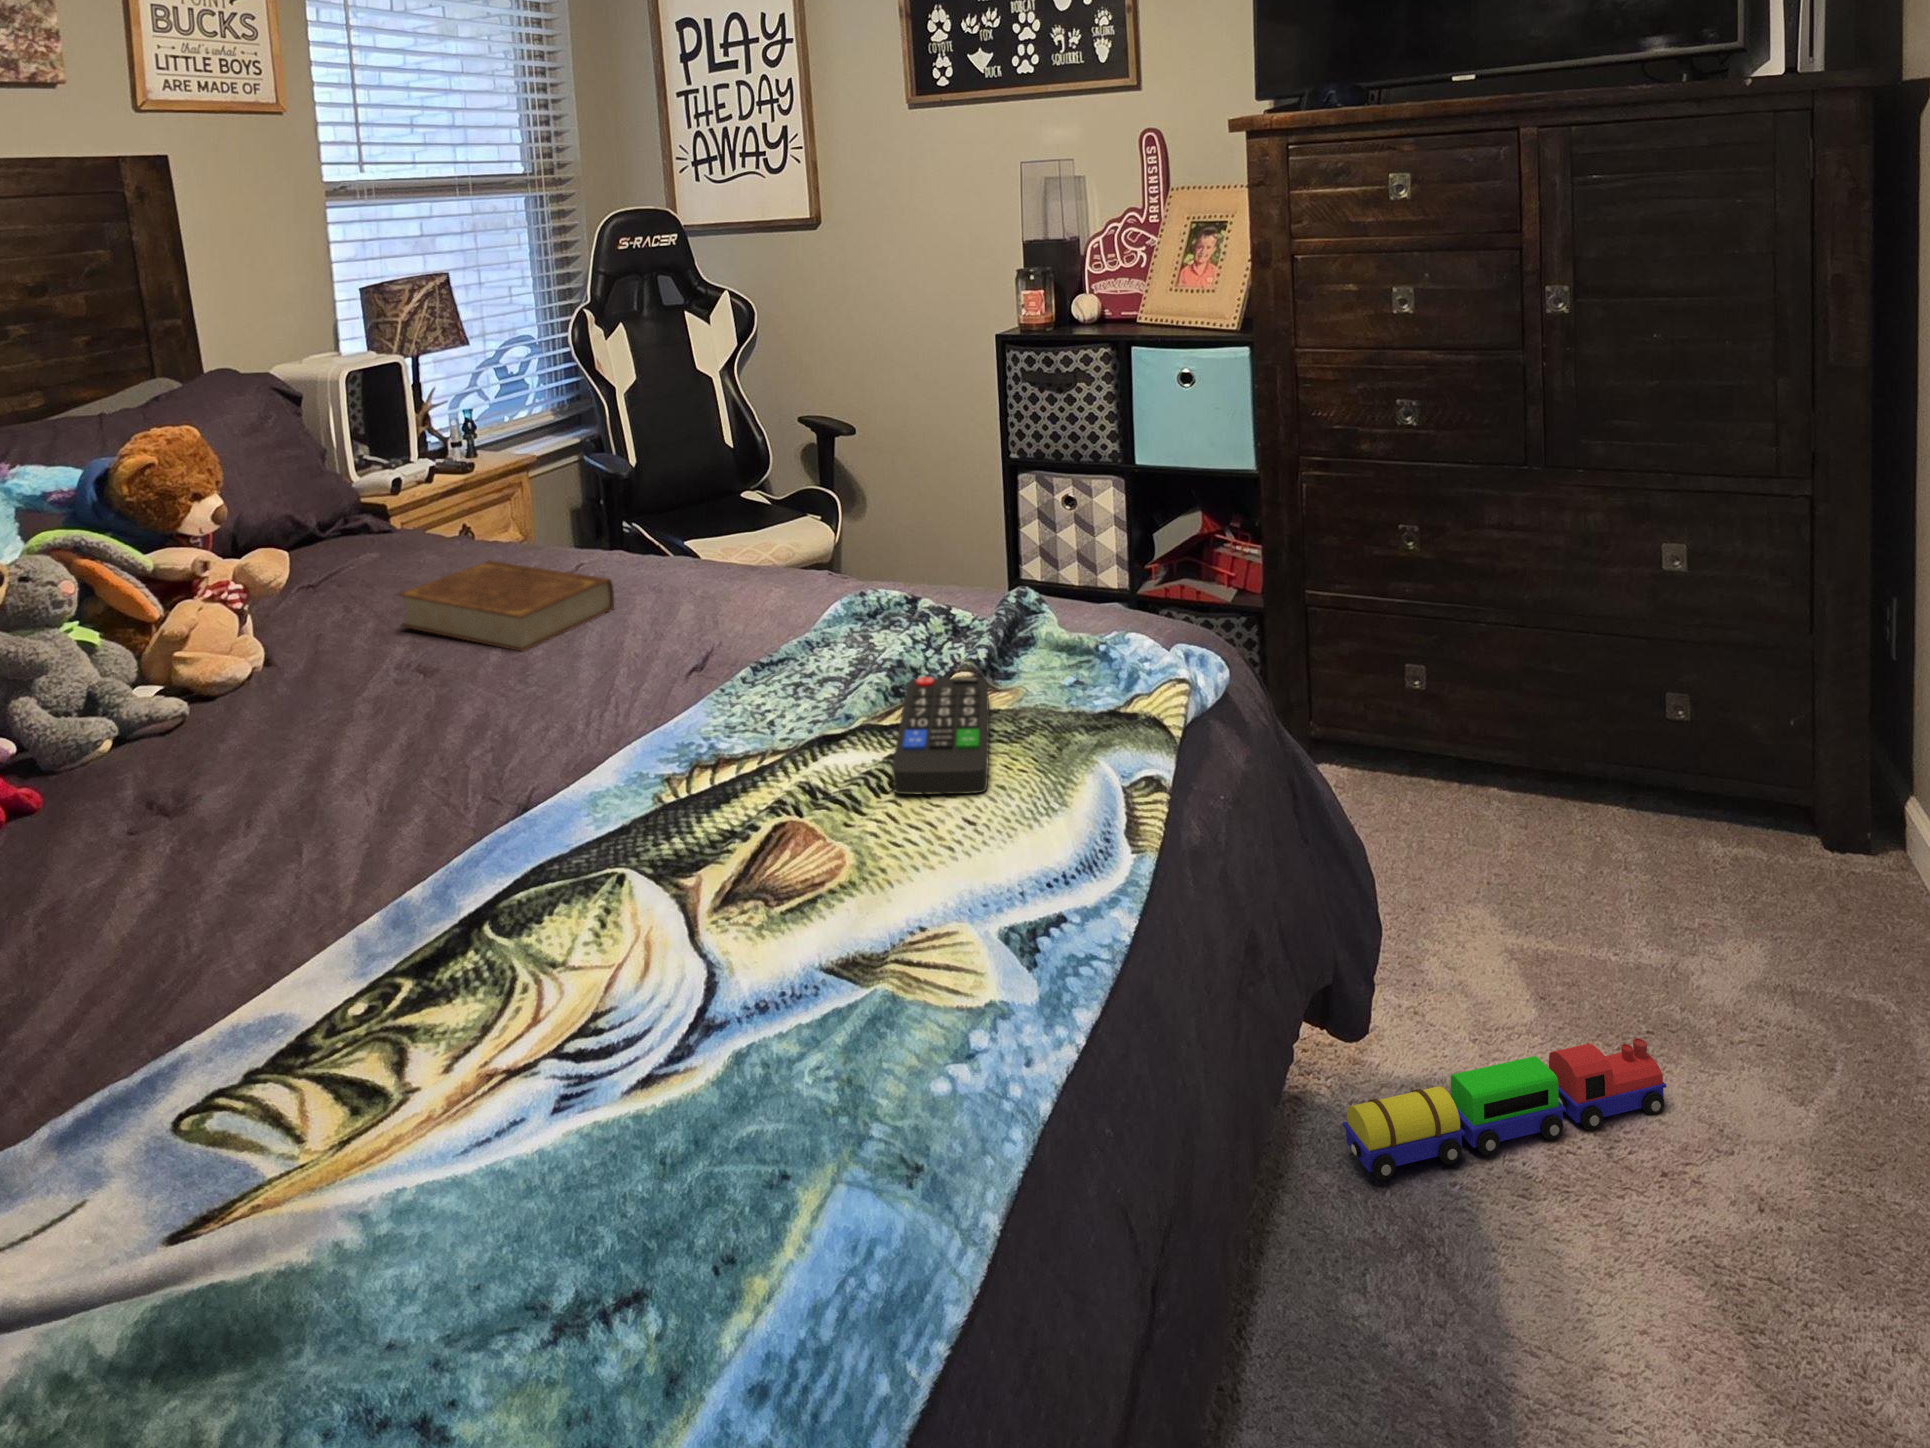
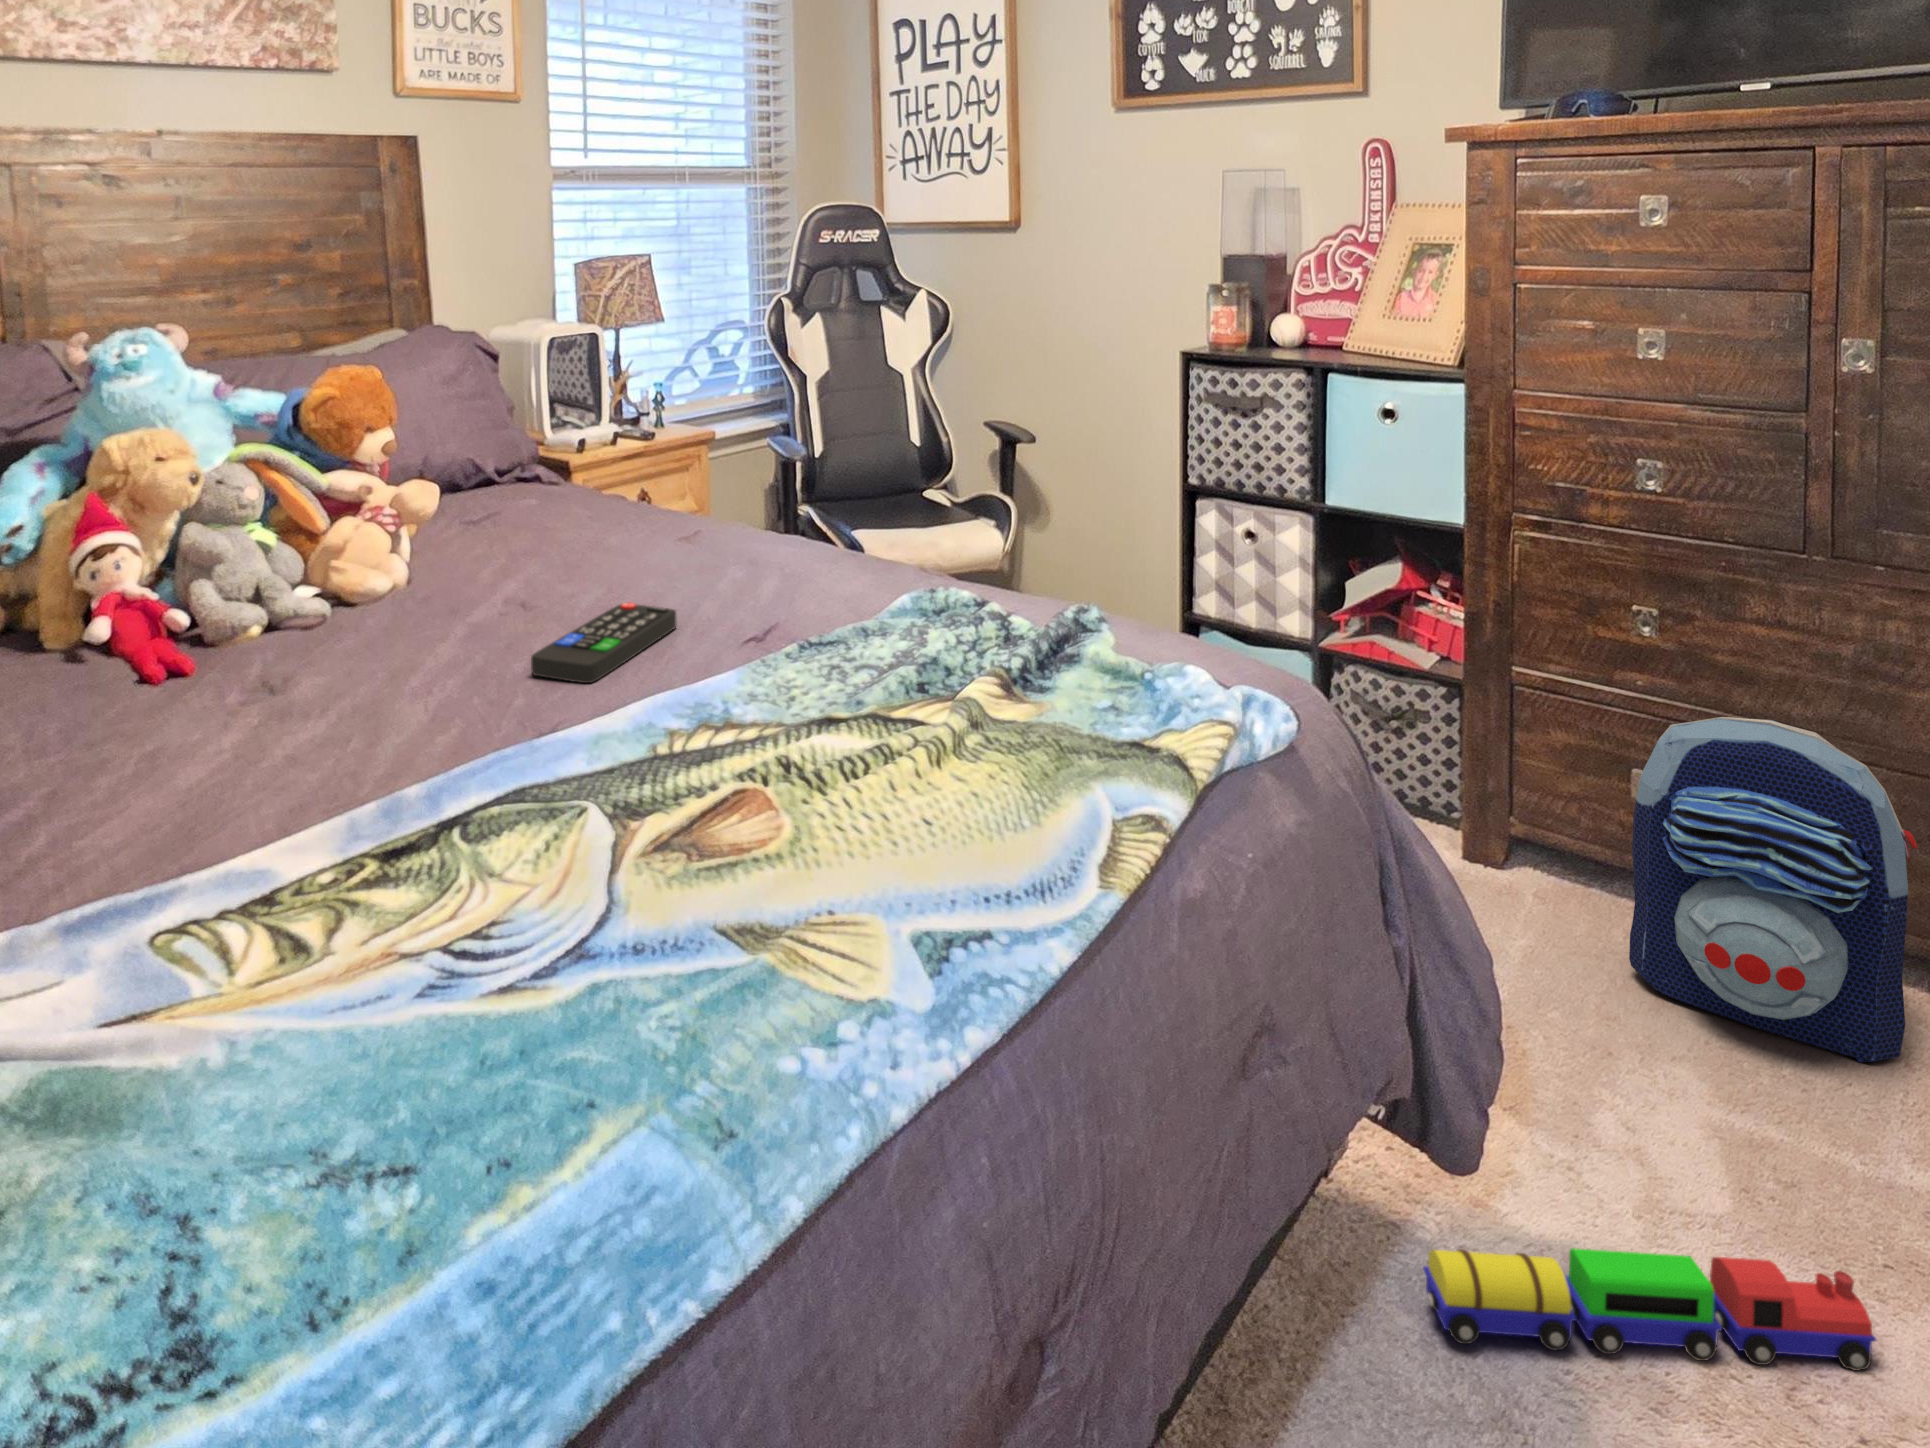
book: present [398,560,614,651] -> none [522,519,710,604]
backpack: none [1420,603,1624,868] -> present [1629,717,1917,1062]
remote control: present [892,677,989,794] -> present [531,603,676,683]

